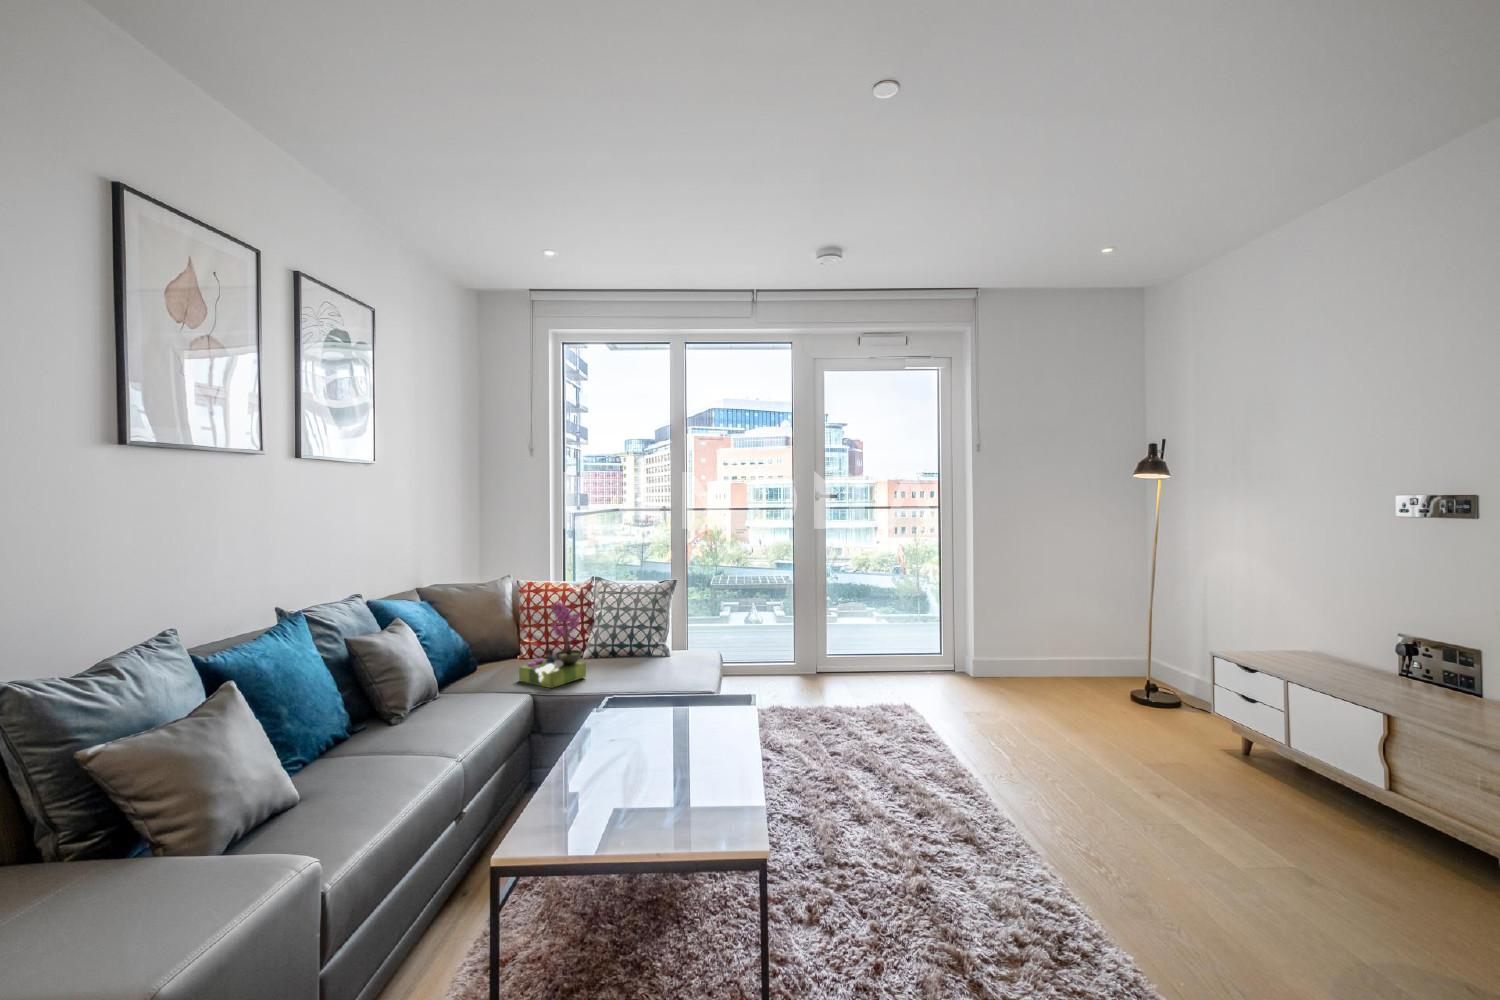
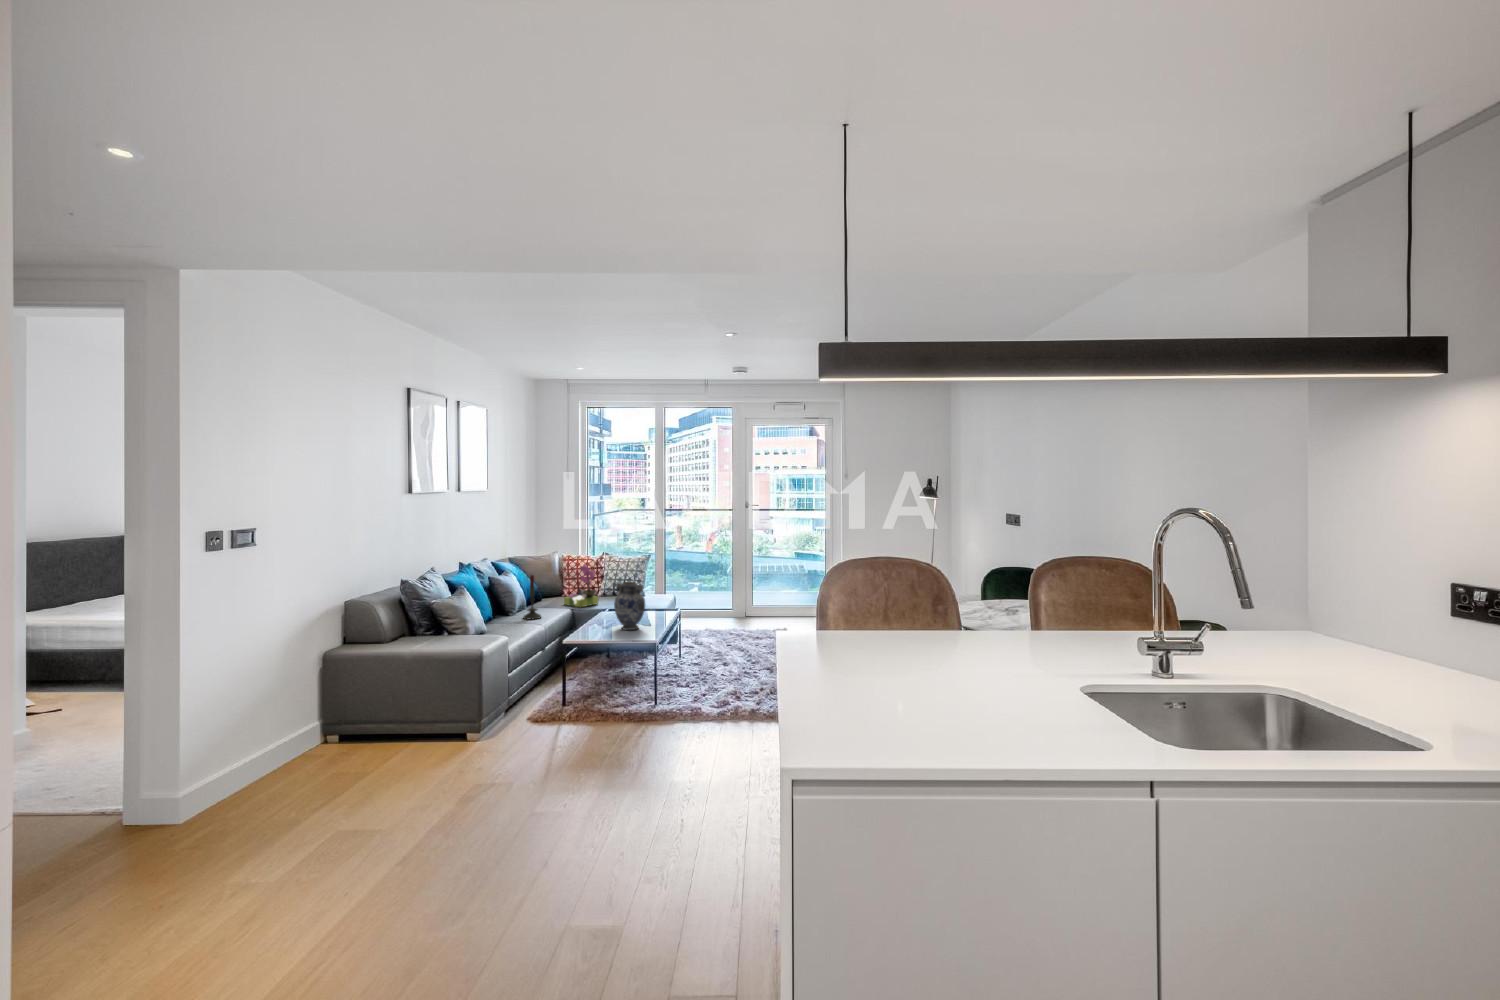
candle: none [422,631,464,736] -> present [524,575,541,619]
vase: none [632,649,704,767] -> present [614,582,645,630]

